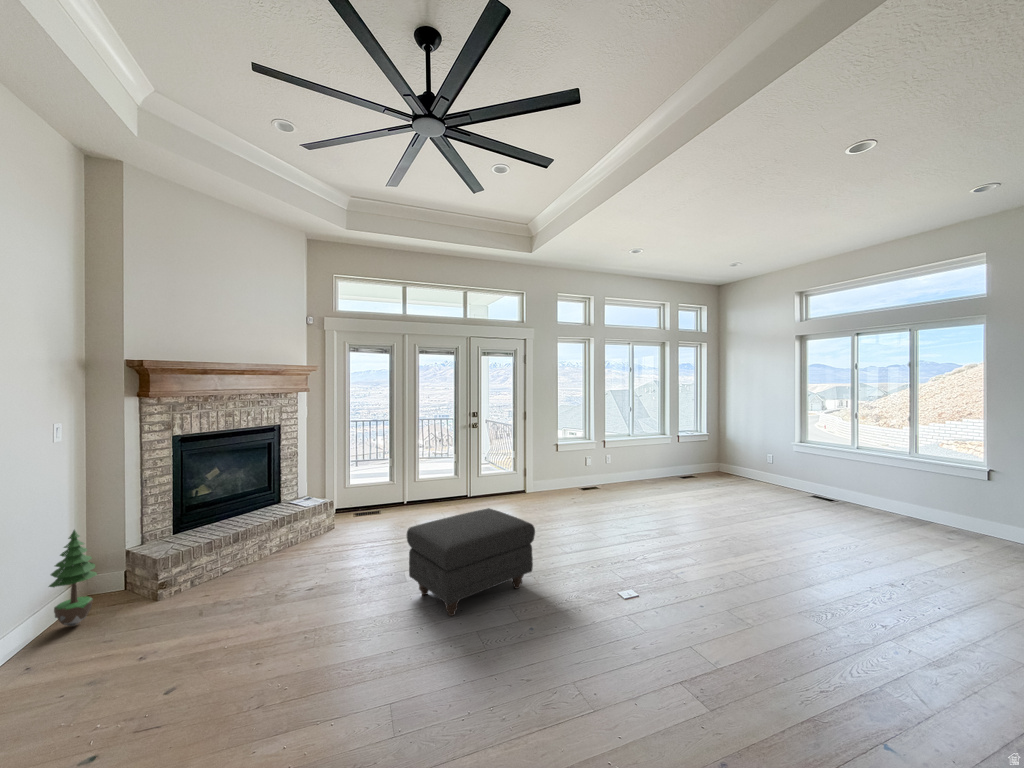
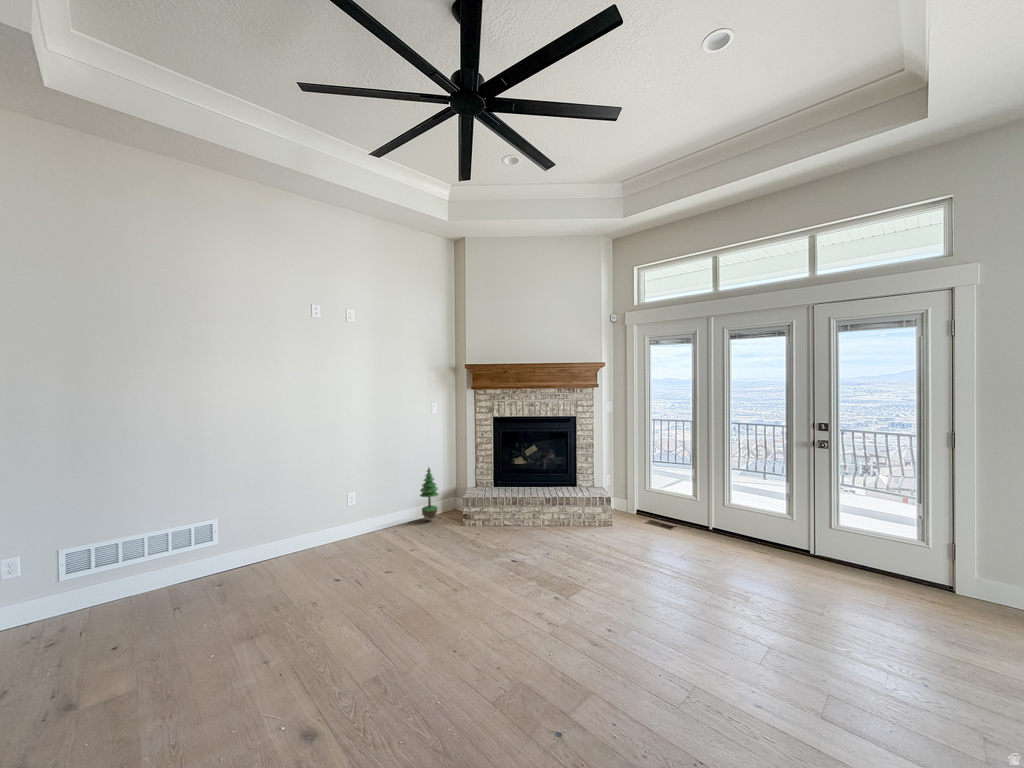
ottoman: present [407,508,535,616] -> none [500,547,664,710]

